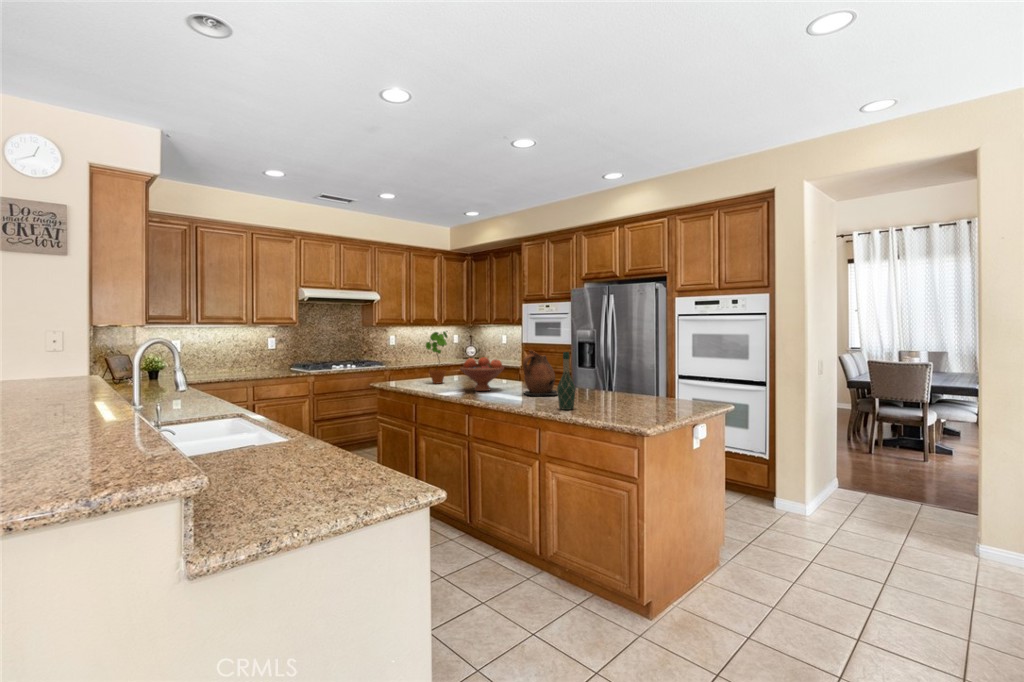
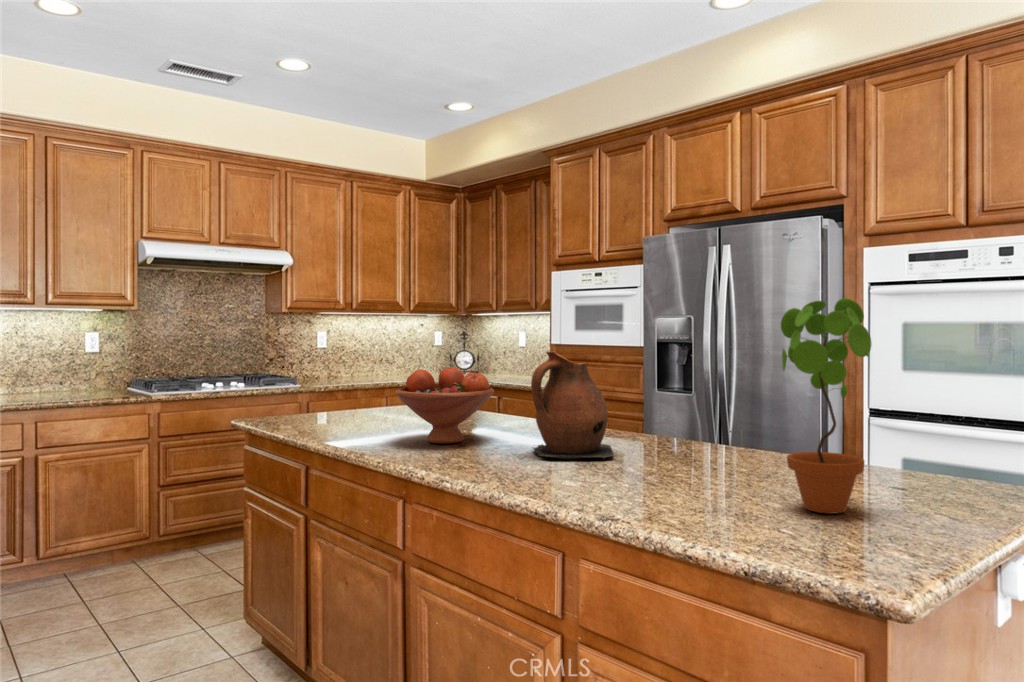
potted plant: present [426,332,447,384] -> present [781,298,871,514]
wine bottle: present [557,352,576,410] -> none [610,352,659,507]

